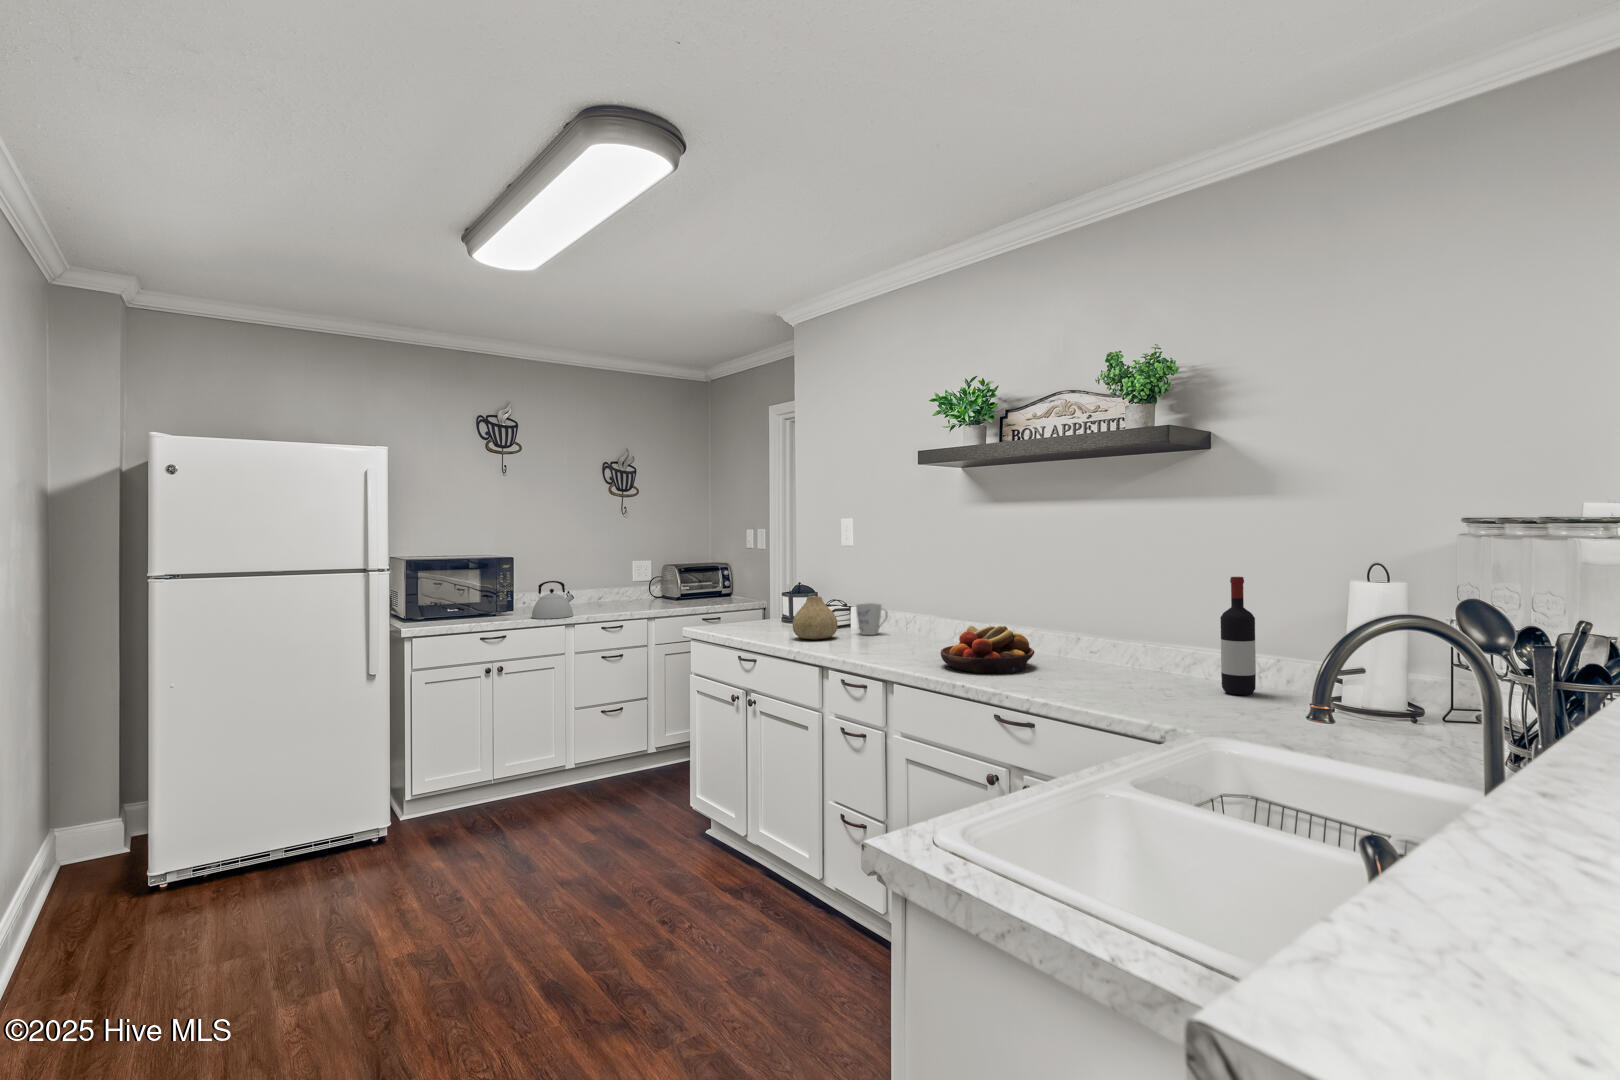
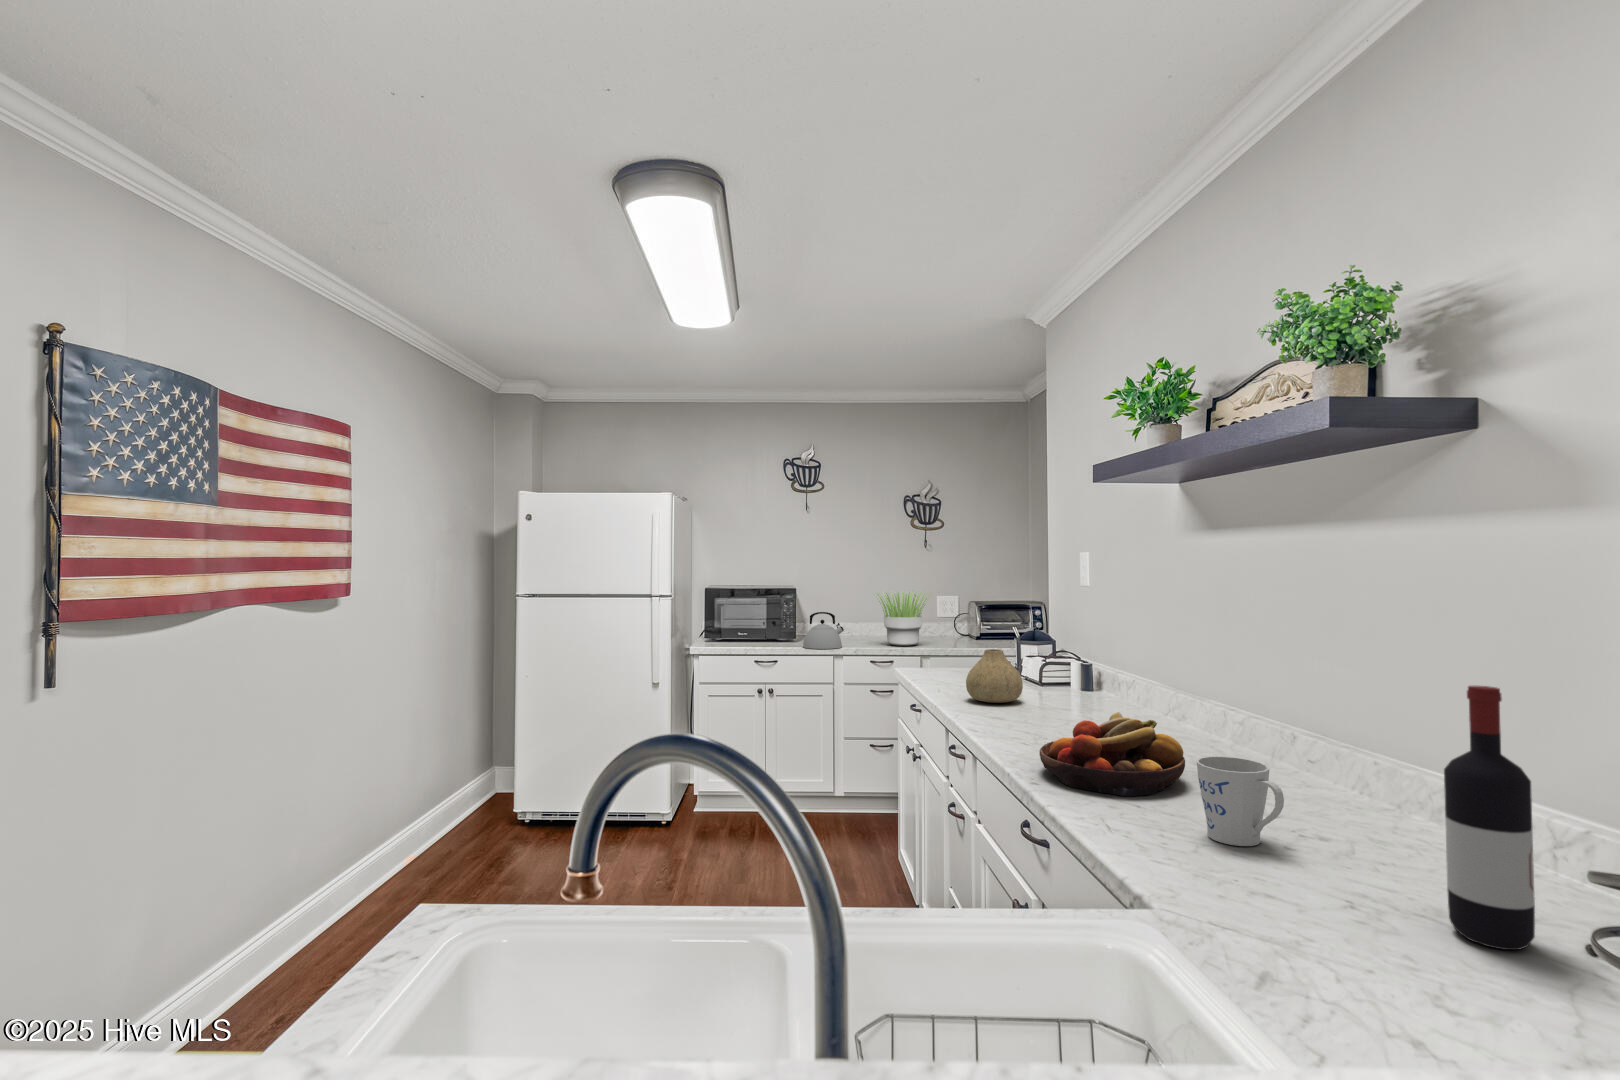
potted plant: none [592,554,656,610] -> present [877,591,930,646]
mug: present [856,603,888,635] -> present [1196,757,1284,846]

